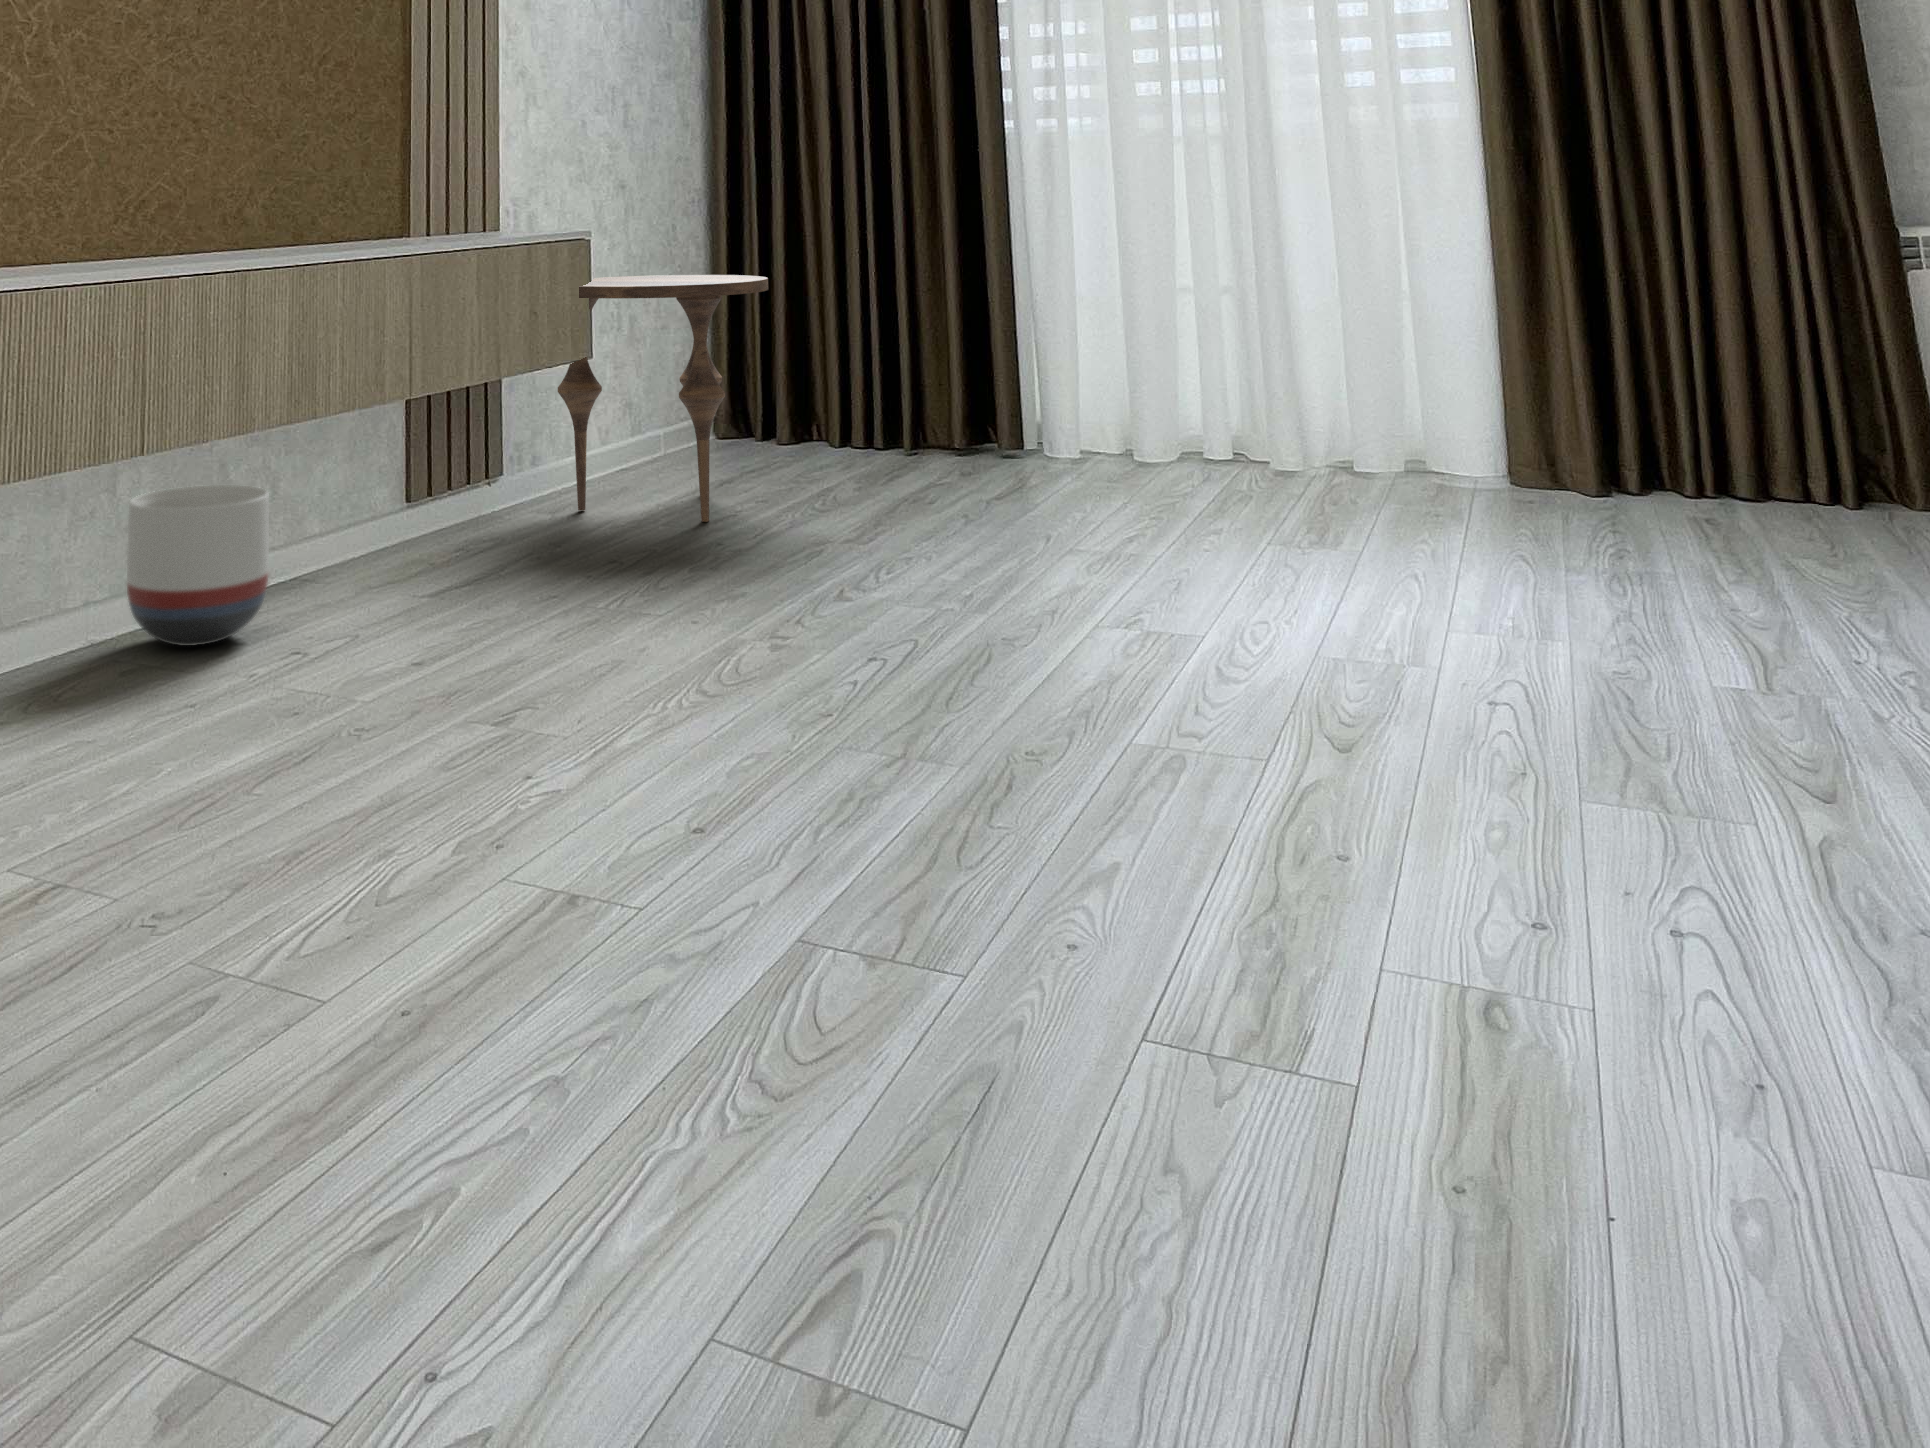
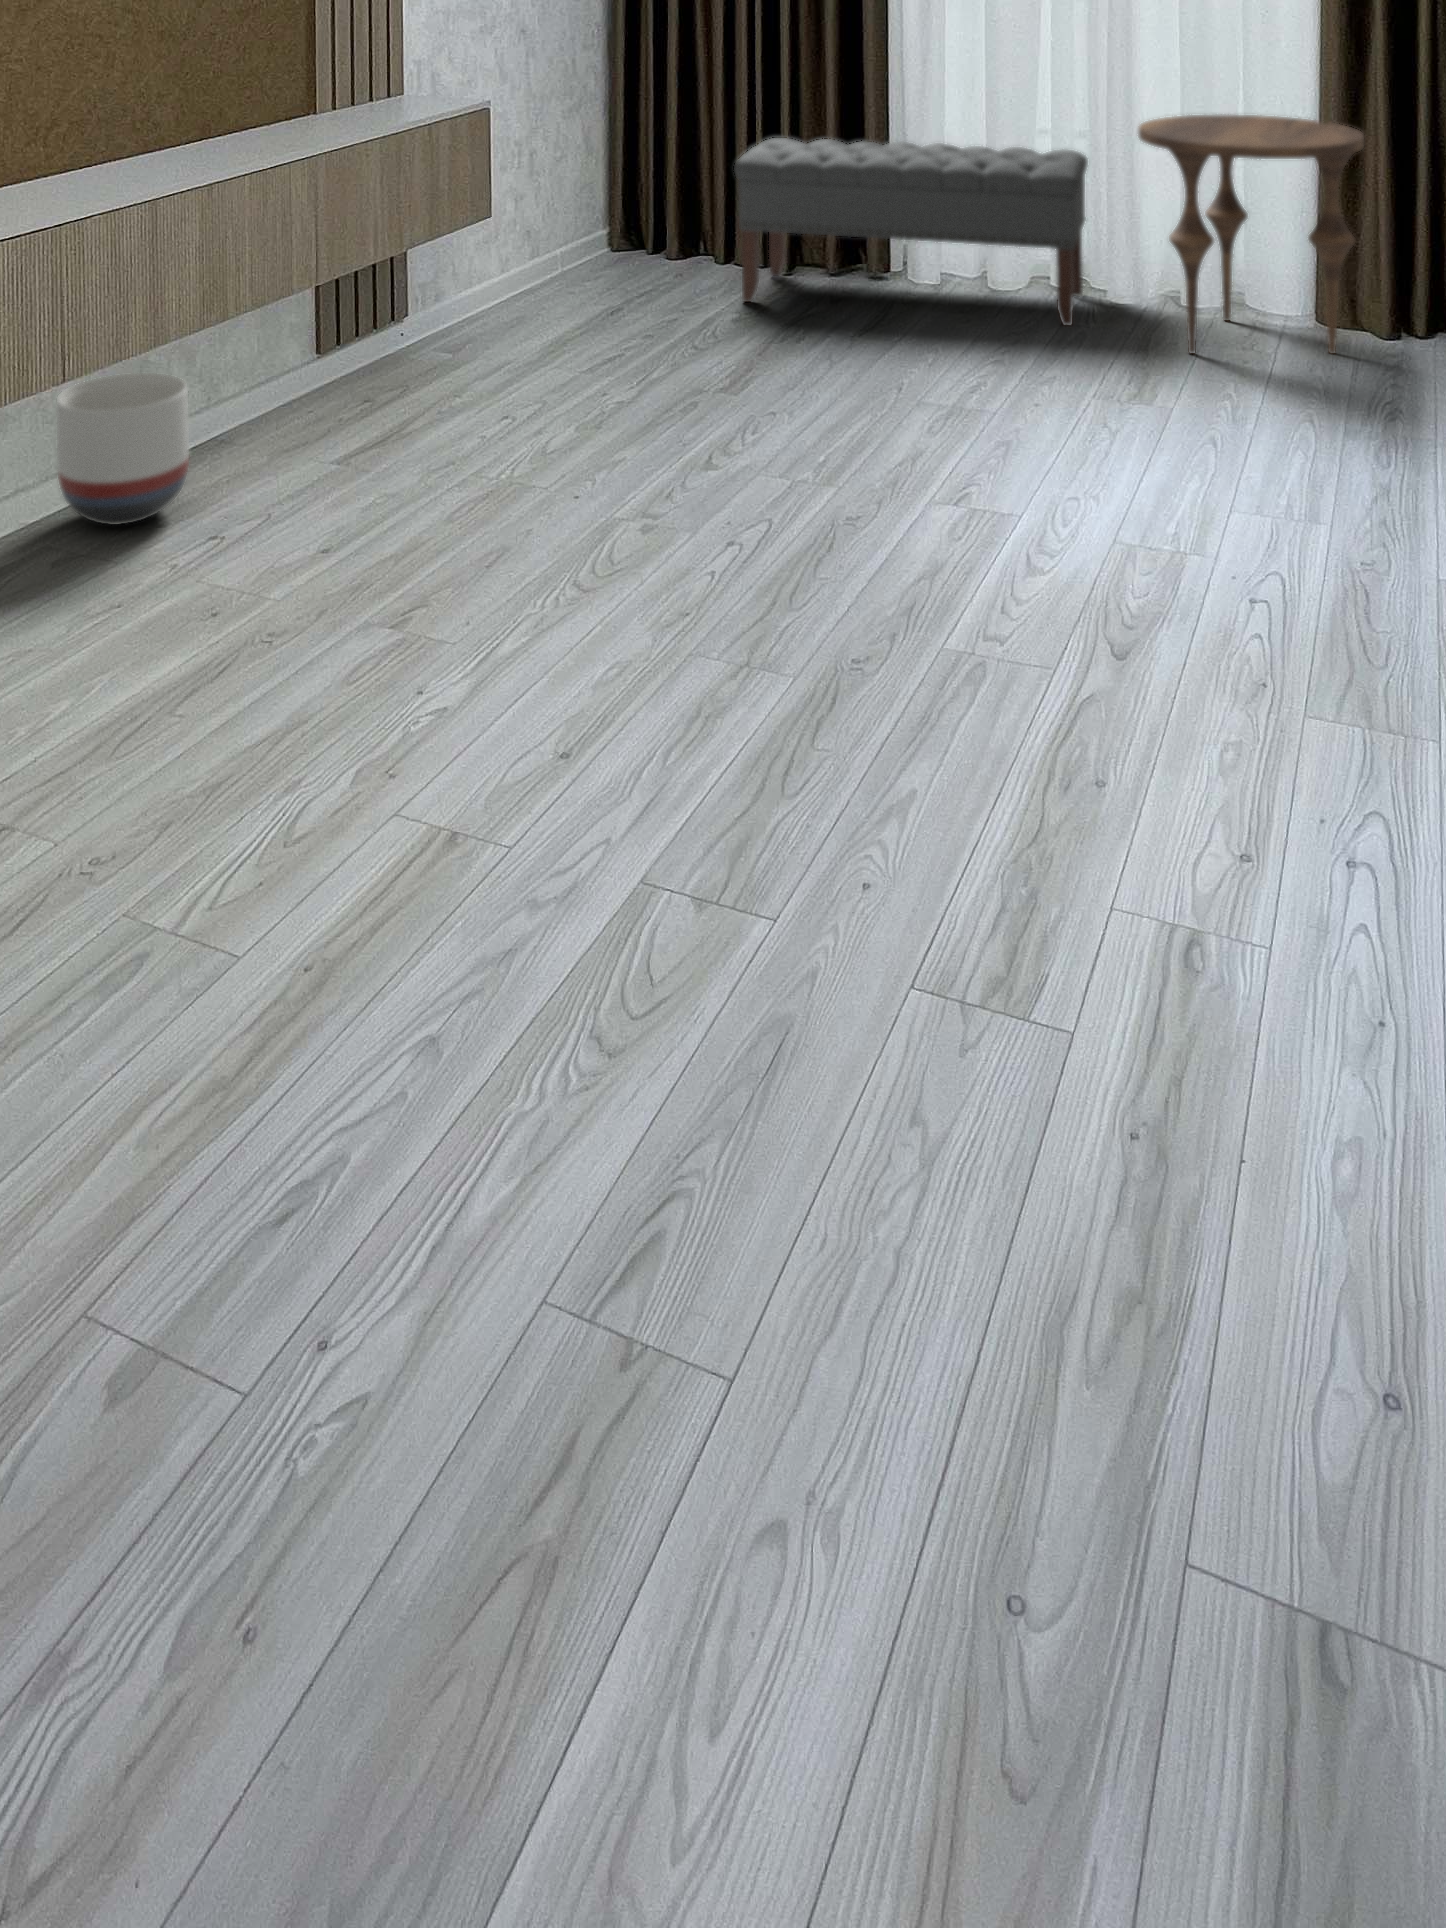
side table: present [558,275,768,522] -> present [1138,114,1364,353]
bench: none [848,307,1240,495] -> present [734,138,1088,325]

